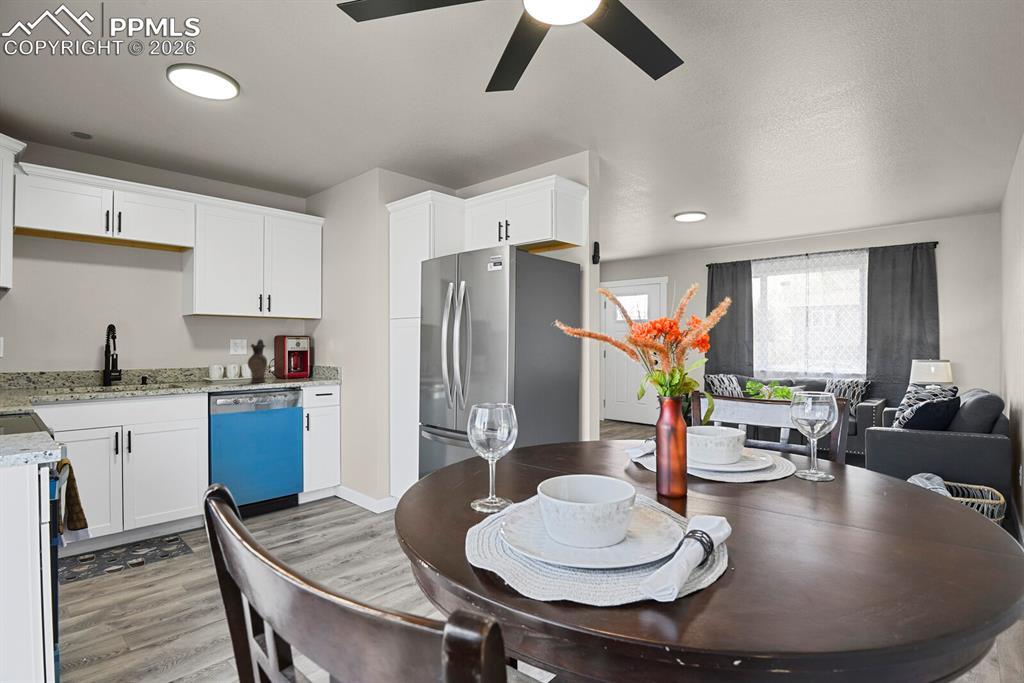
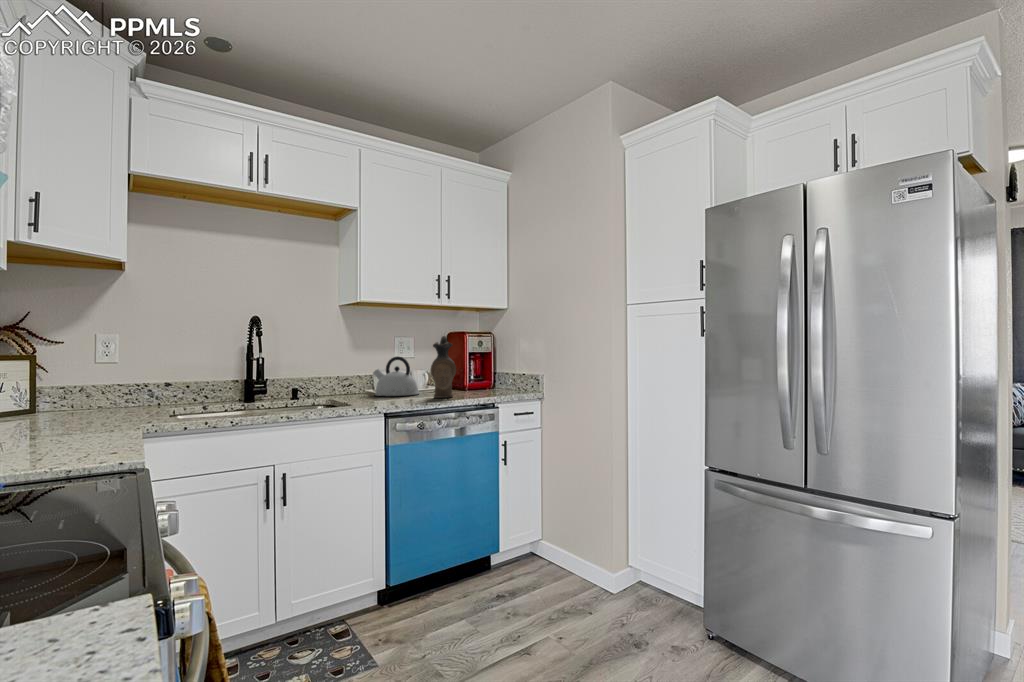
kettle: none [209,354,245,382] -> present [373,356,419,396]

